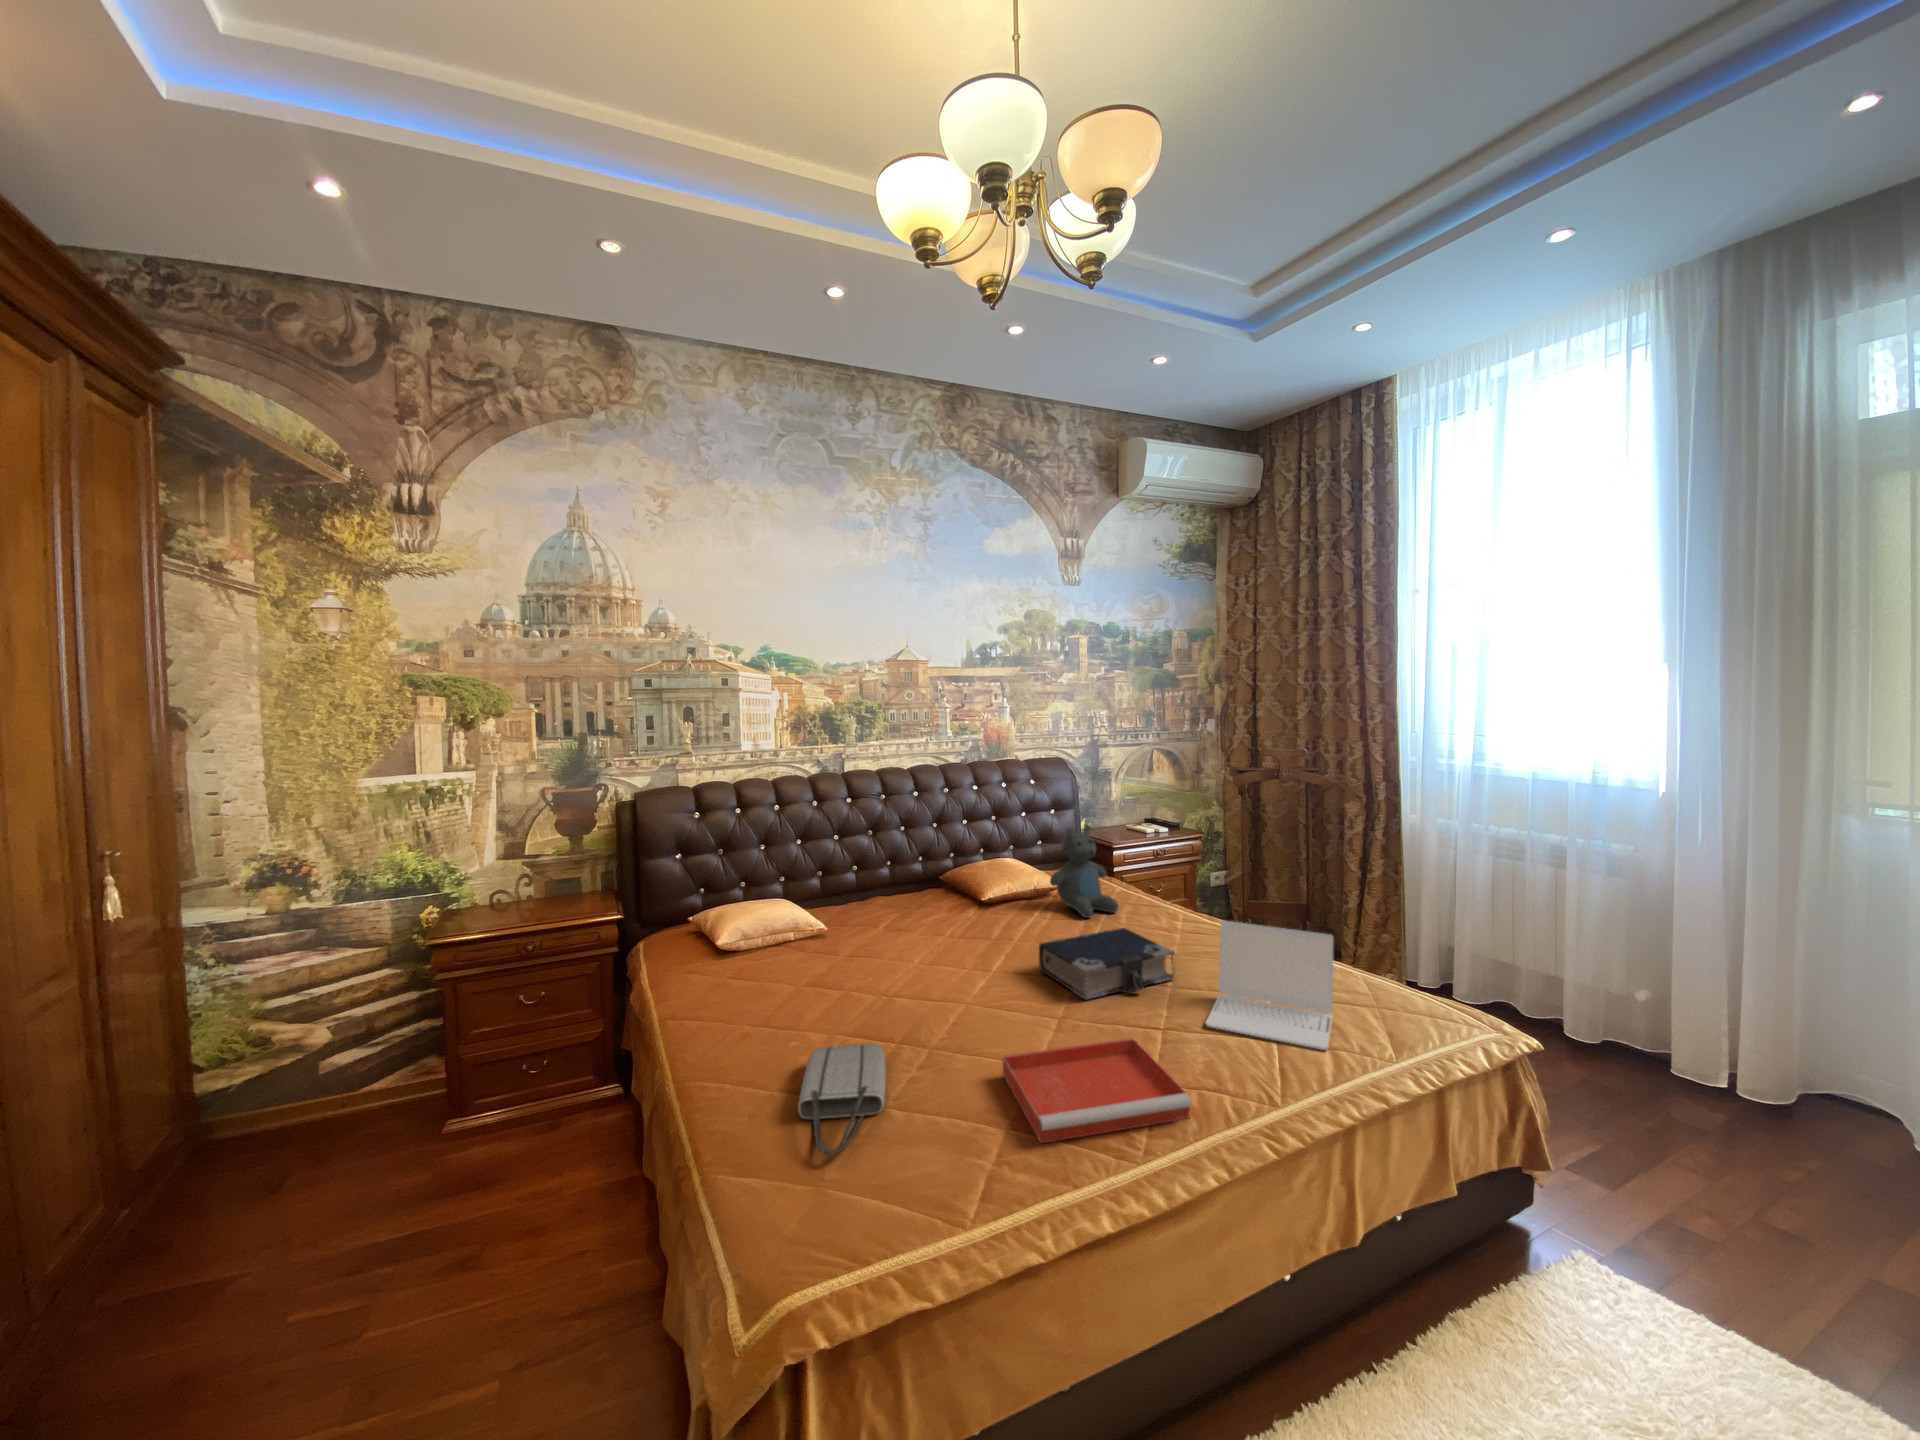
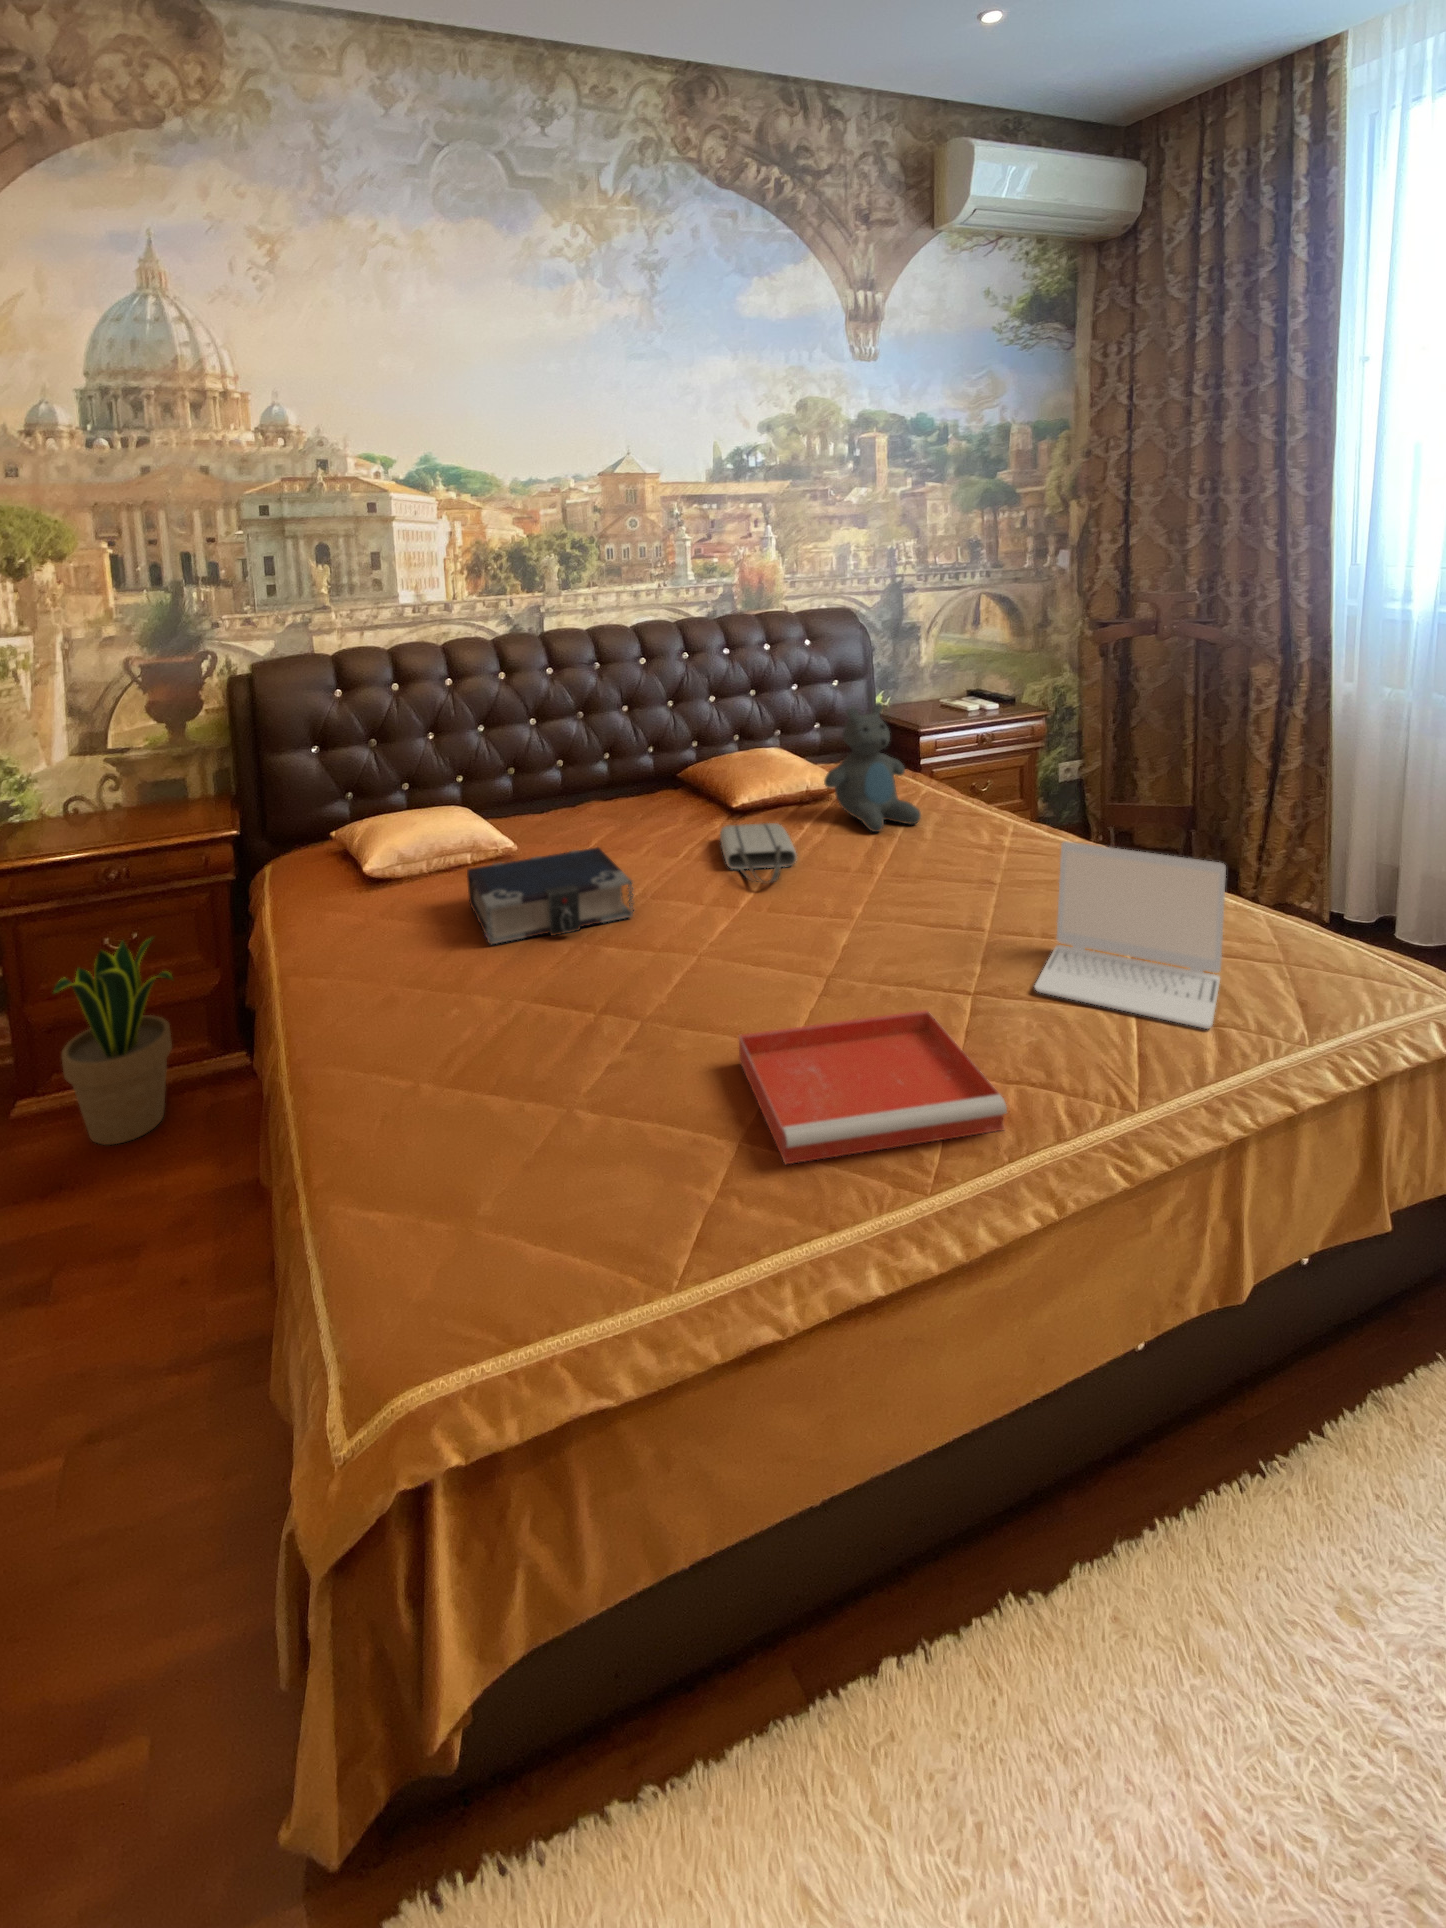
book: present [1039,928,1175,1000] -> present [467,847,633,944]
potted plant: none [483,995,572,1157] -> present [53,938,173,1145]
tote bag: present [798,1044,886,1155] -> present [720,823,797,884]

